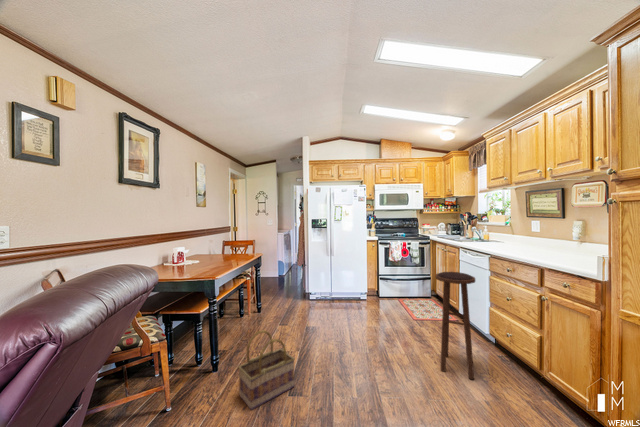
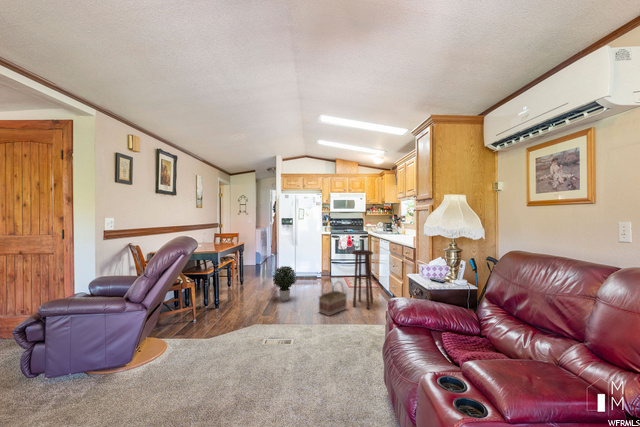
potted plant: none [302,294,341,351] -> present [273,266,296,301]
basket: present [238,330,295,410] -> present [319,283,347,316]

